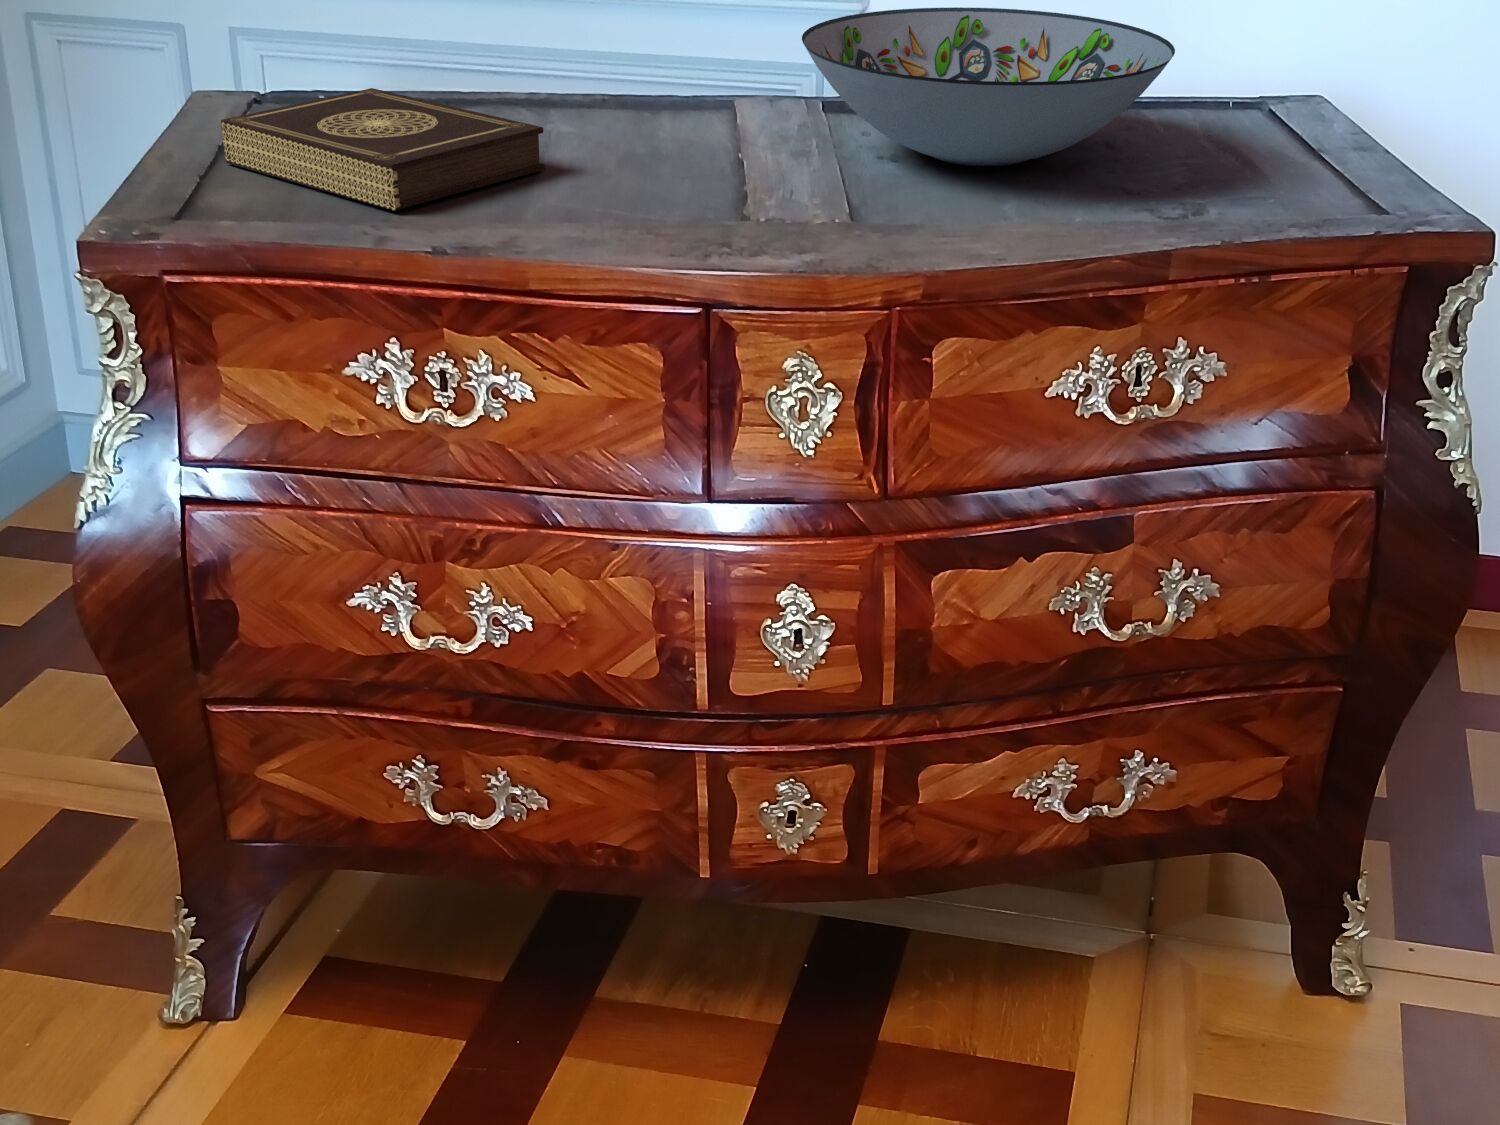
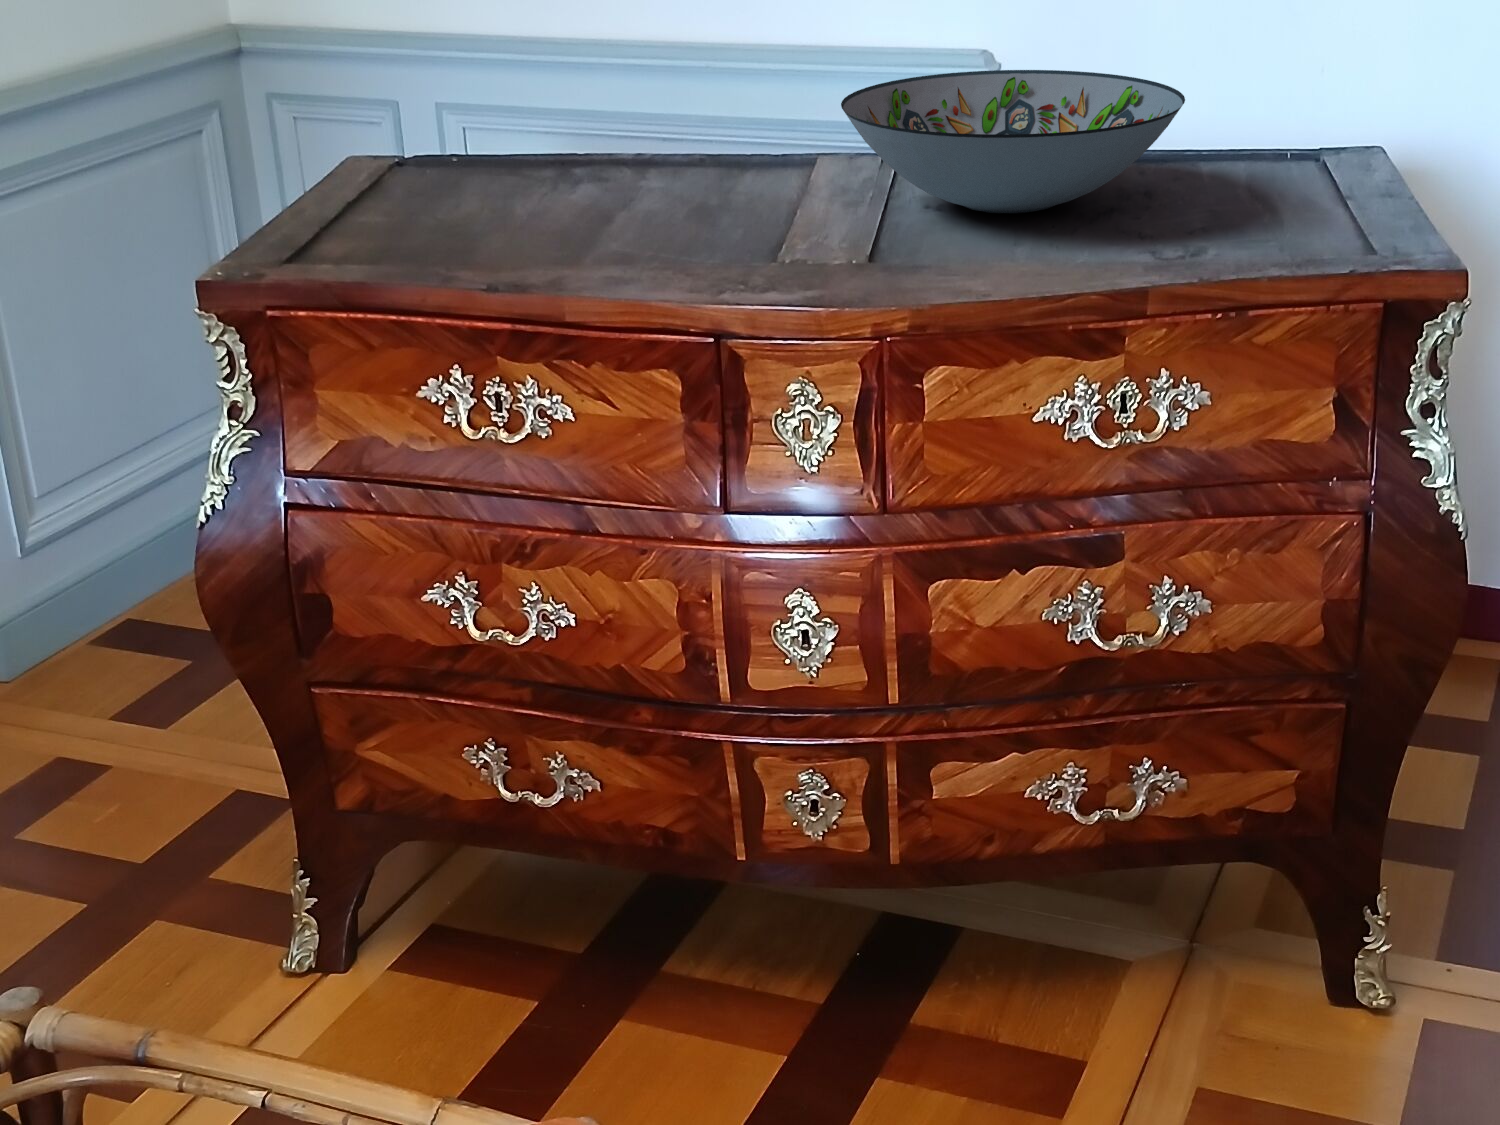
book: present [221,88,545,211] -> none [338,152,611,256]

